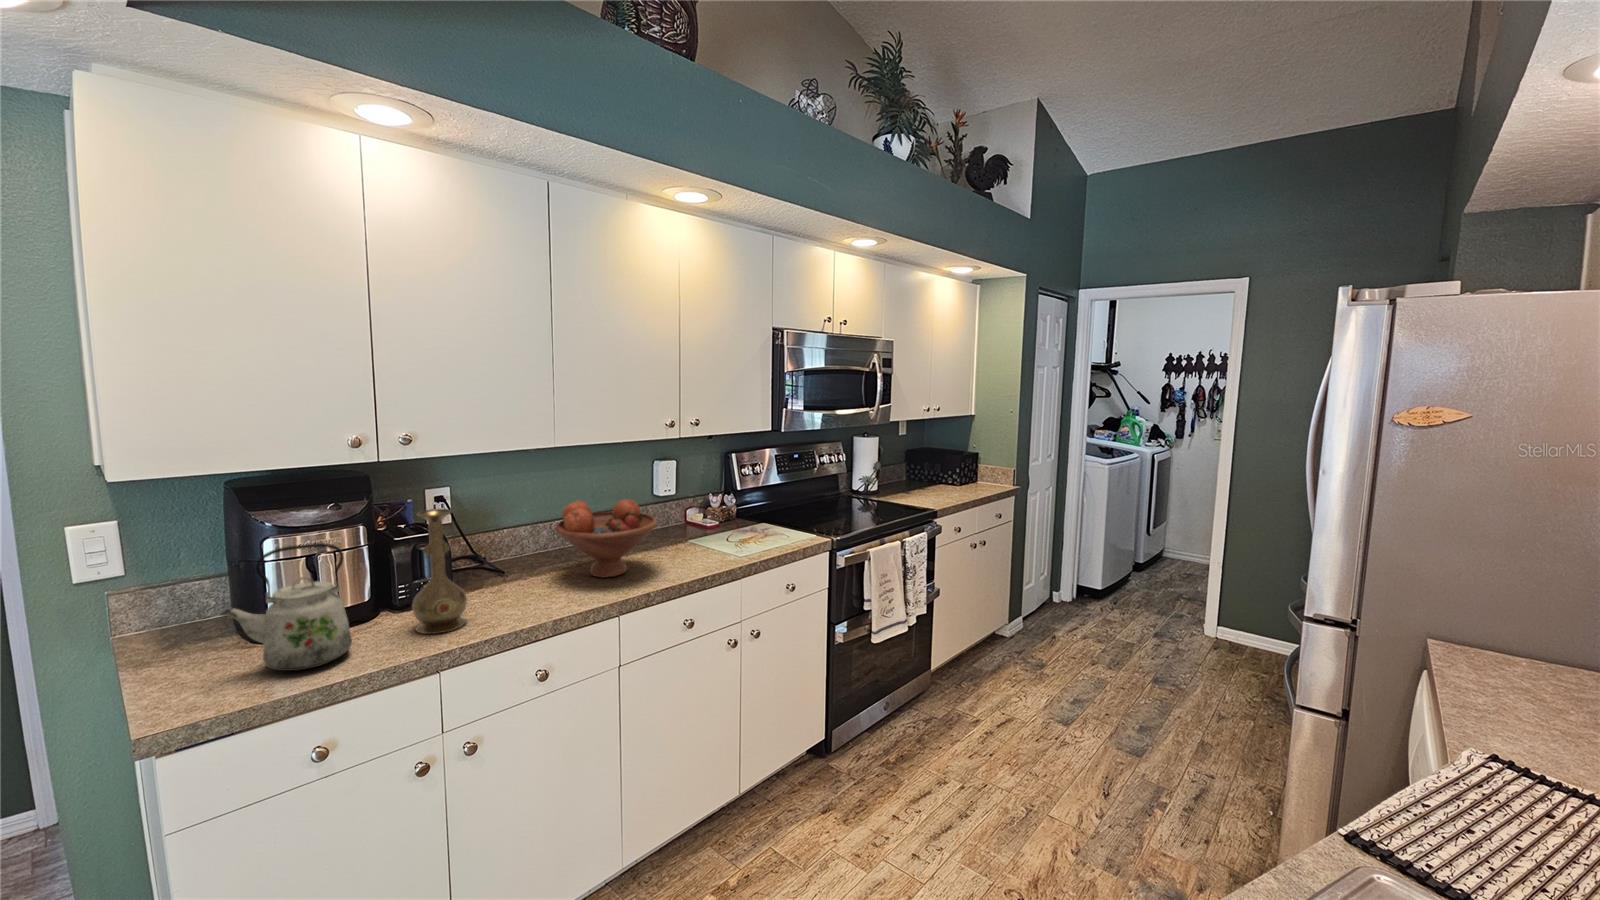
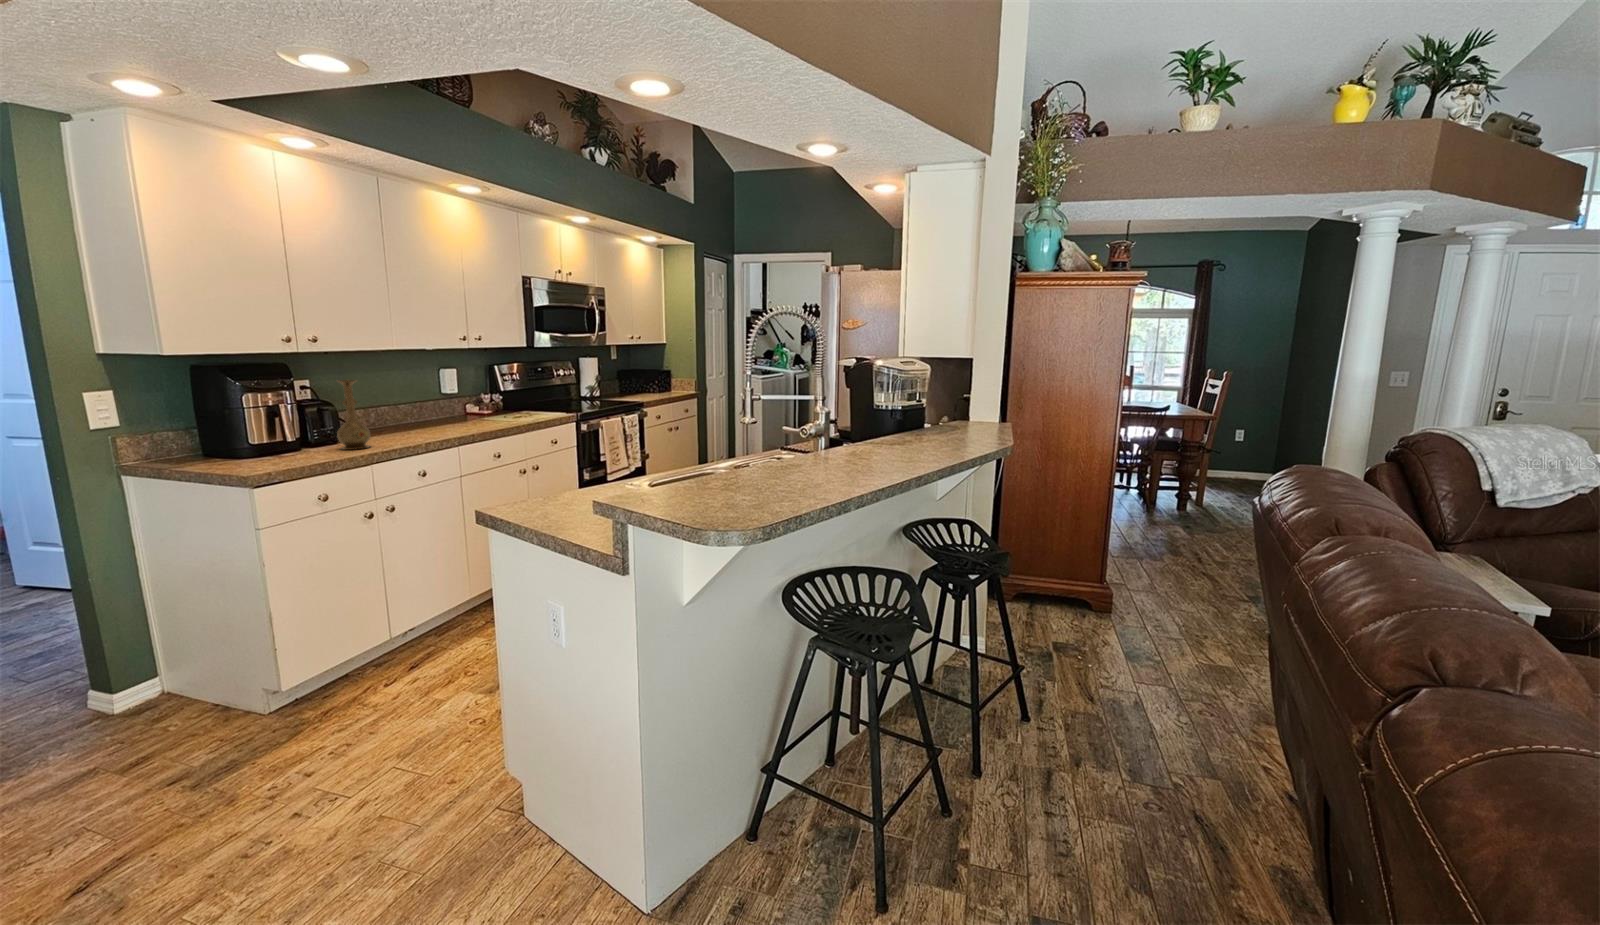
fruit bowl: present [555,500,657,578] -> none [399,385,469,431]
kettle: present [222,543,352,671] -> none [248,393,318,461]

